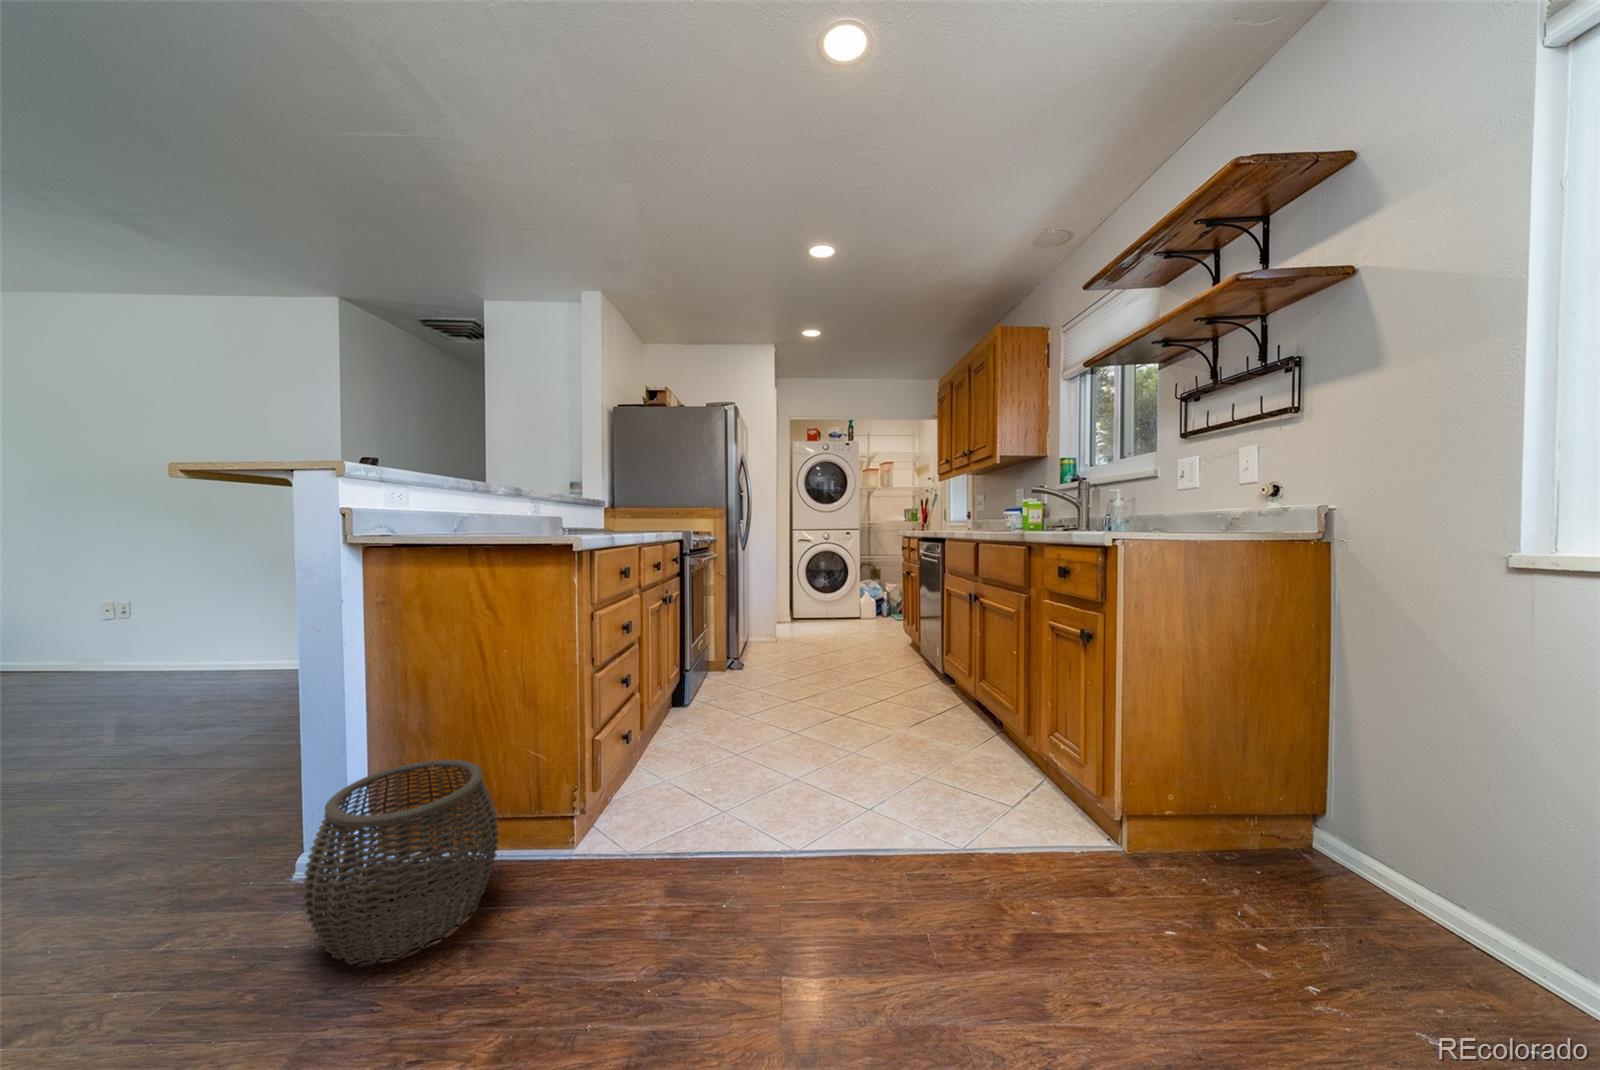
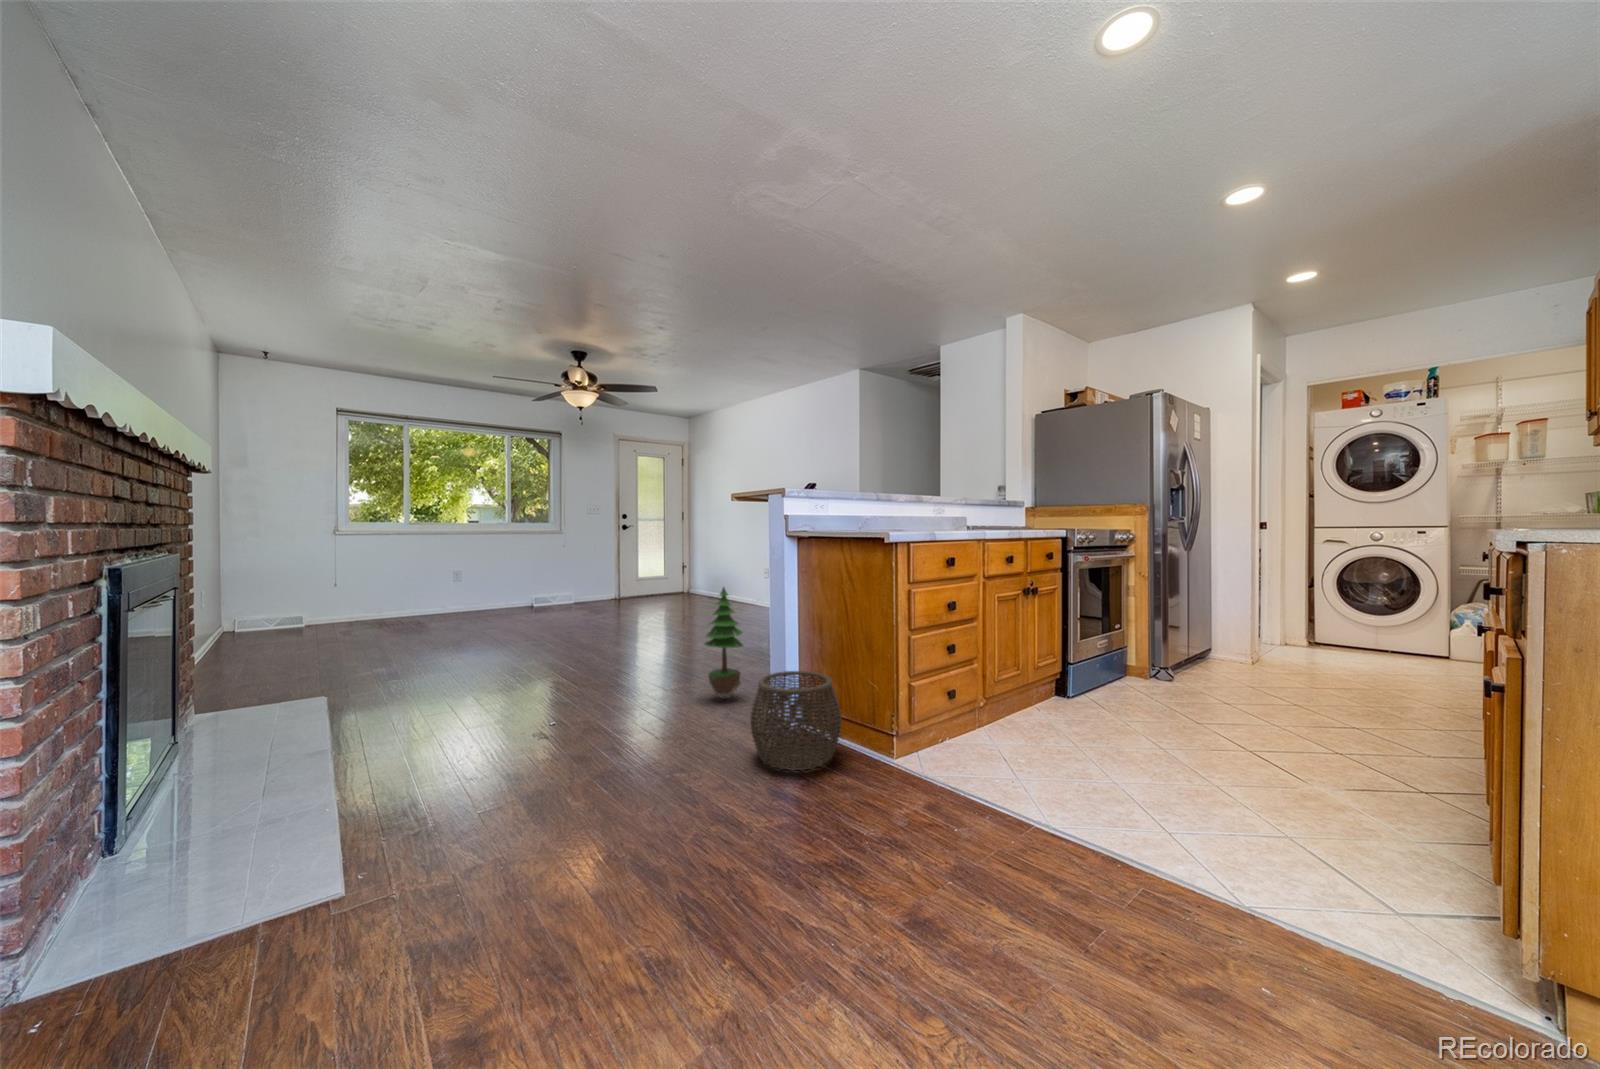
potted tree: none [61,638,194,870] -> present [704,587,743,699]

